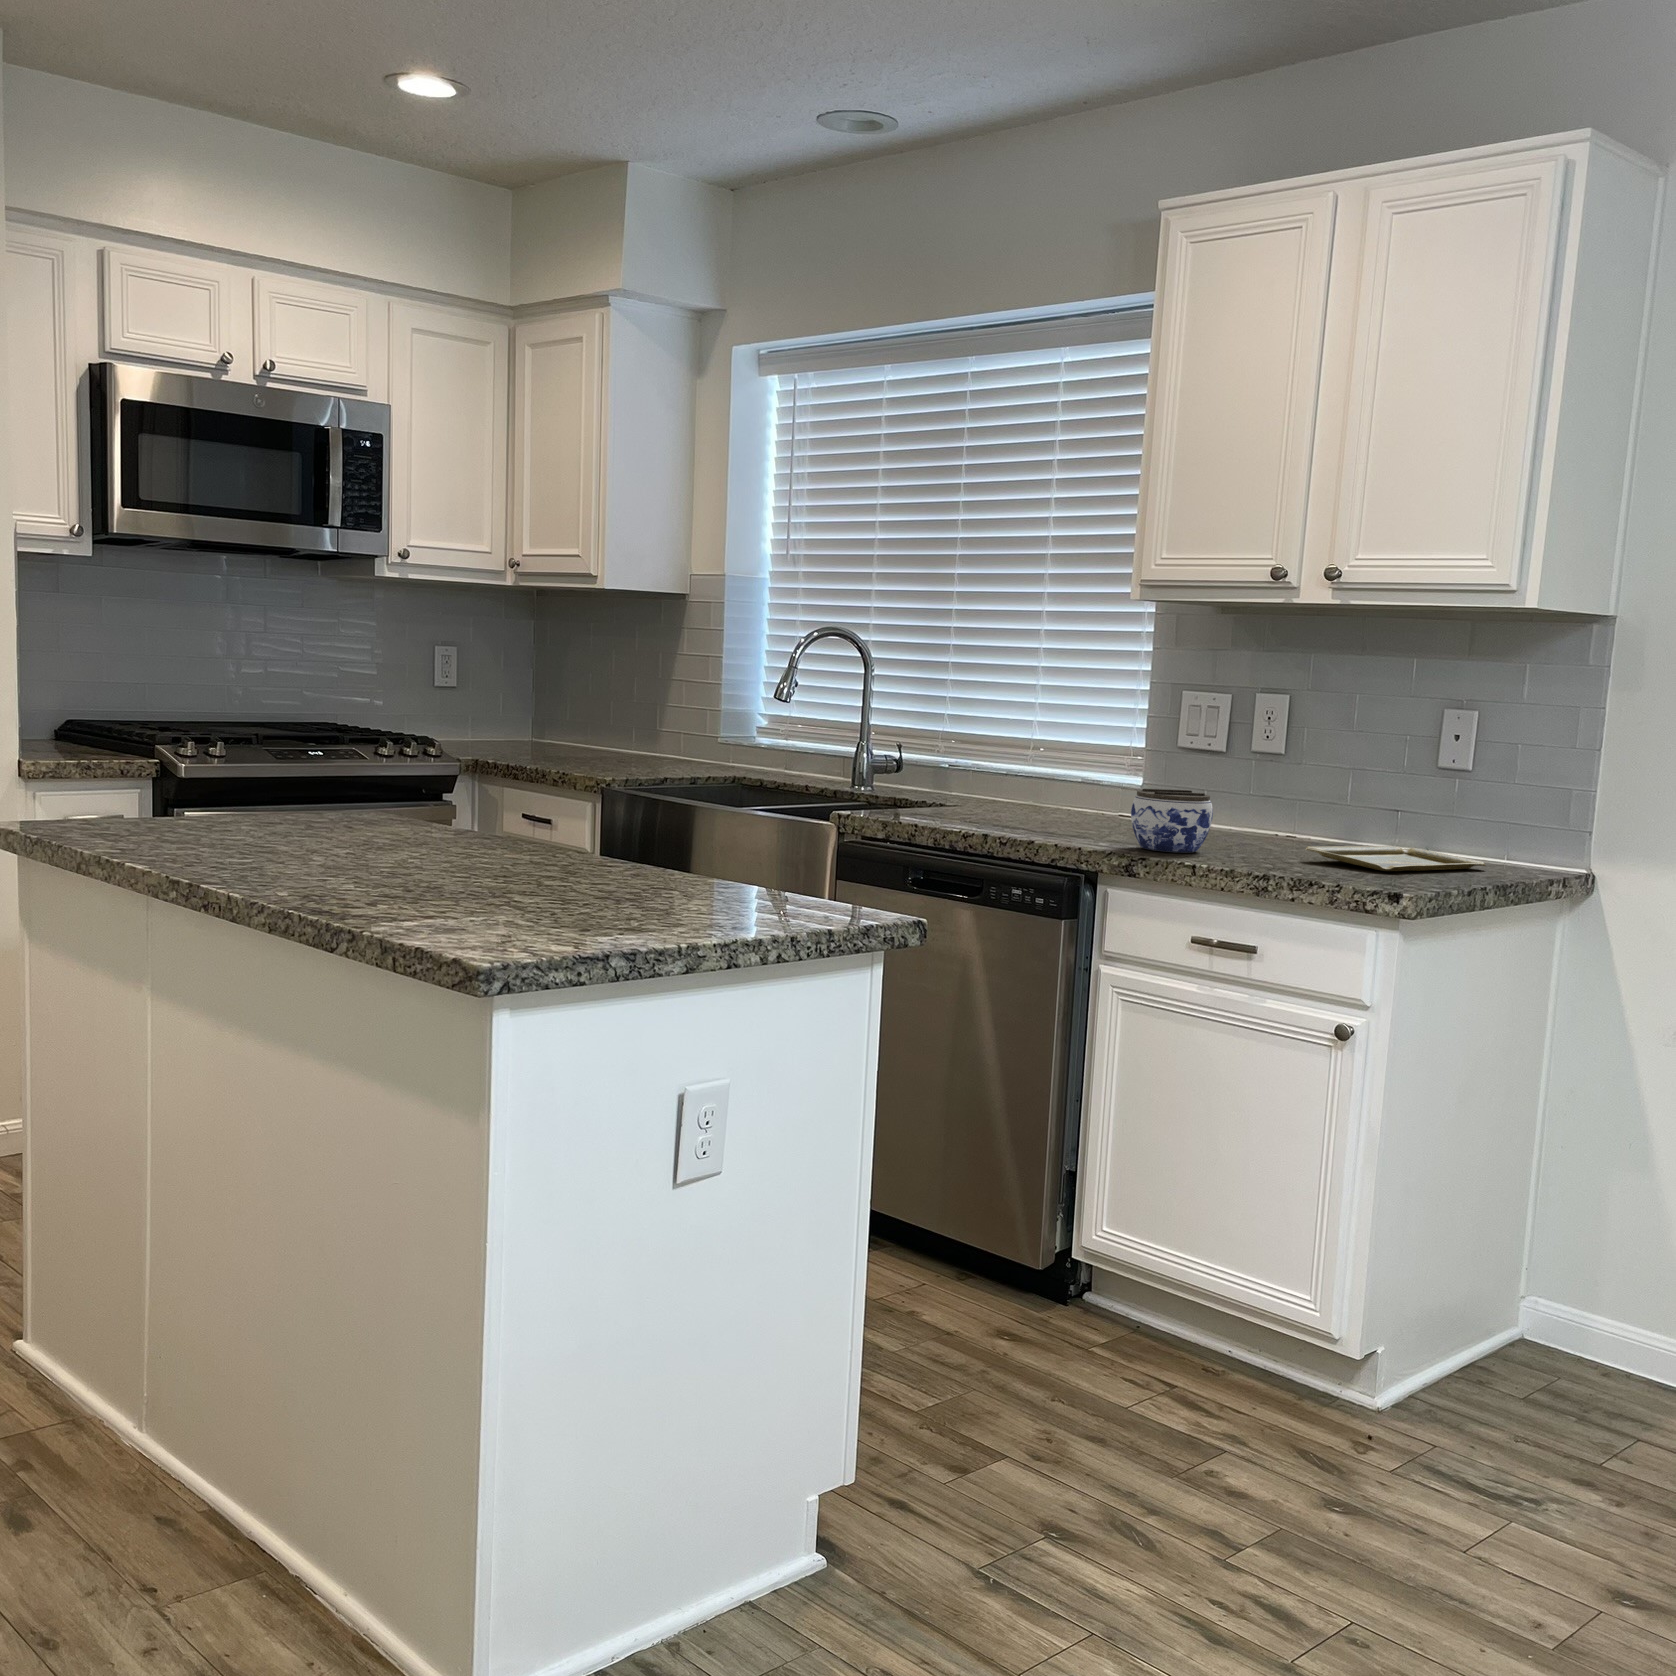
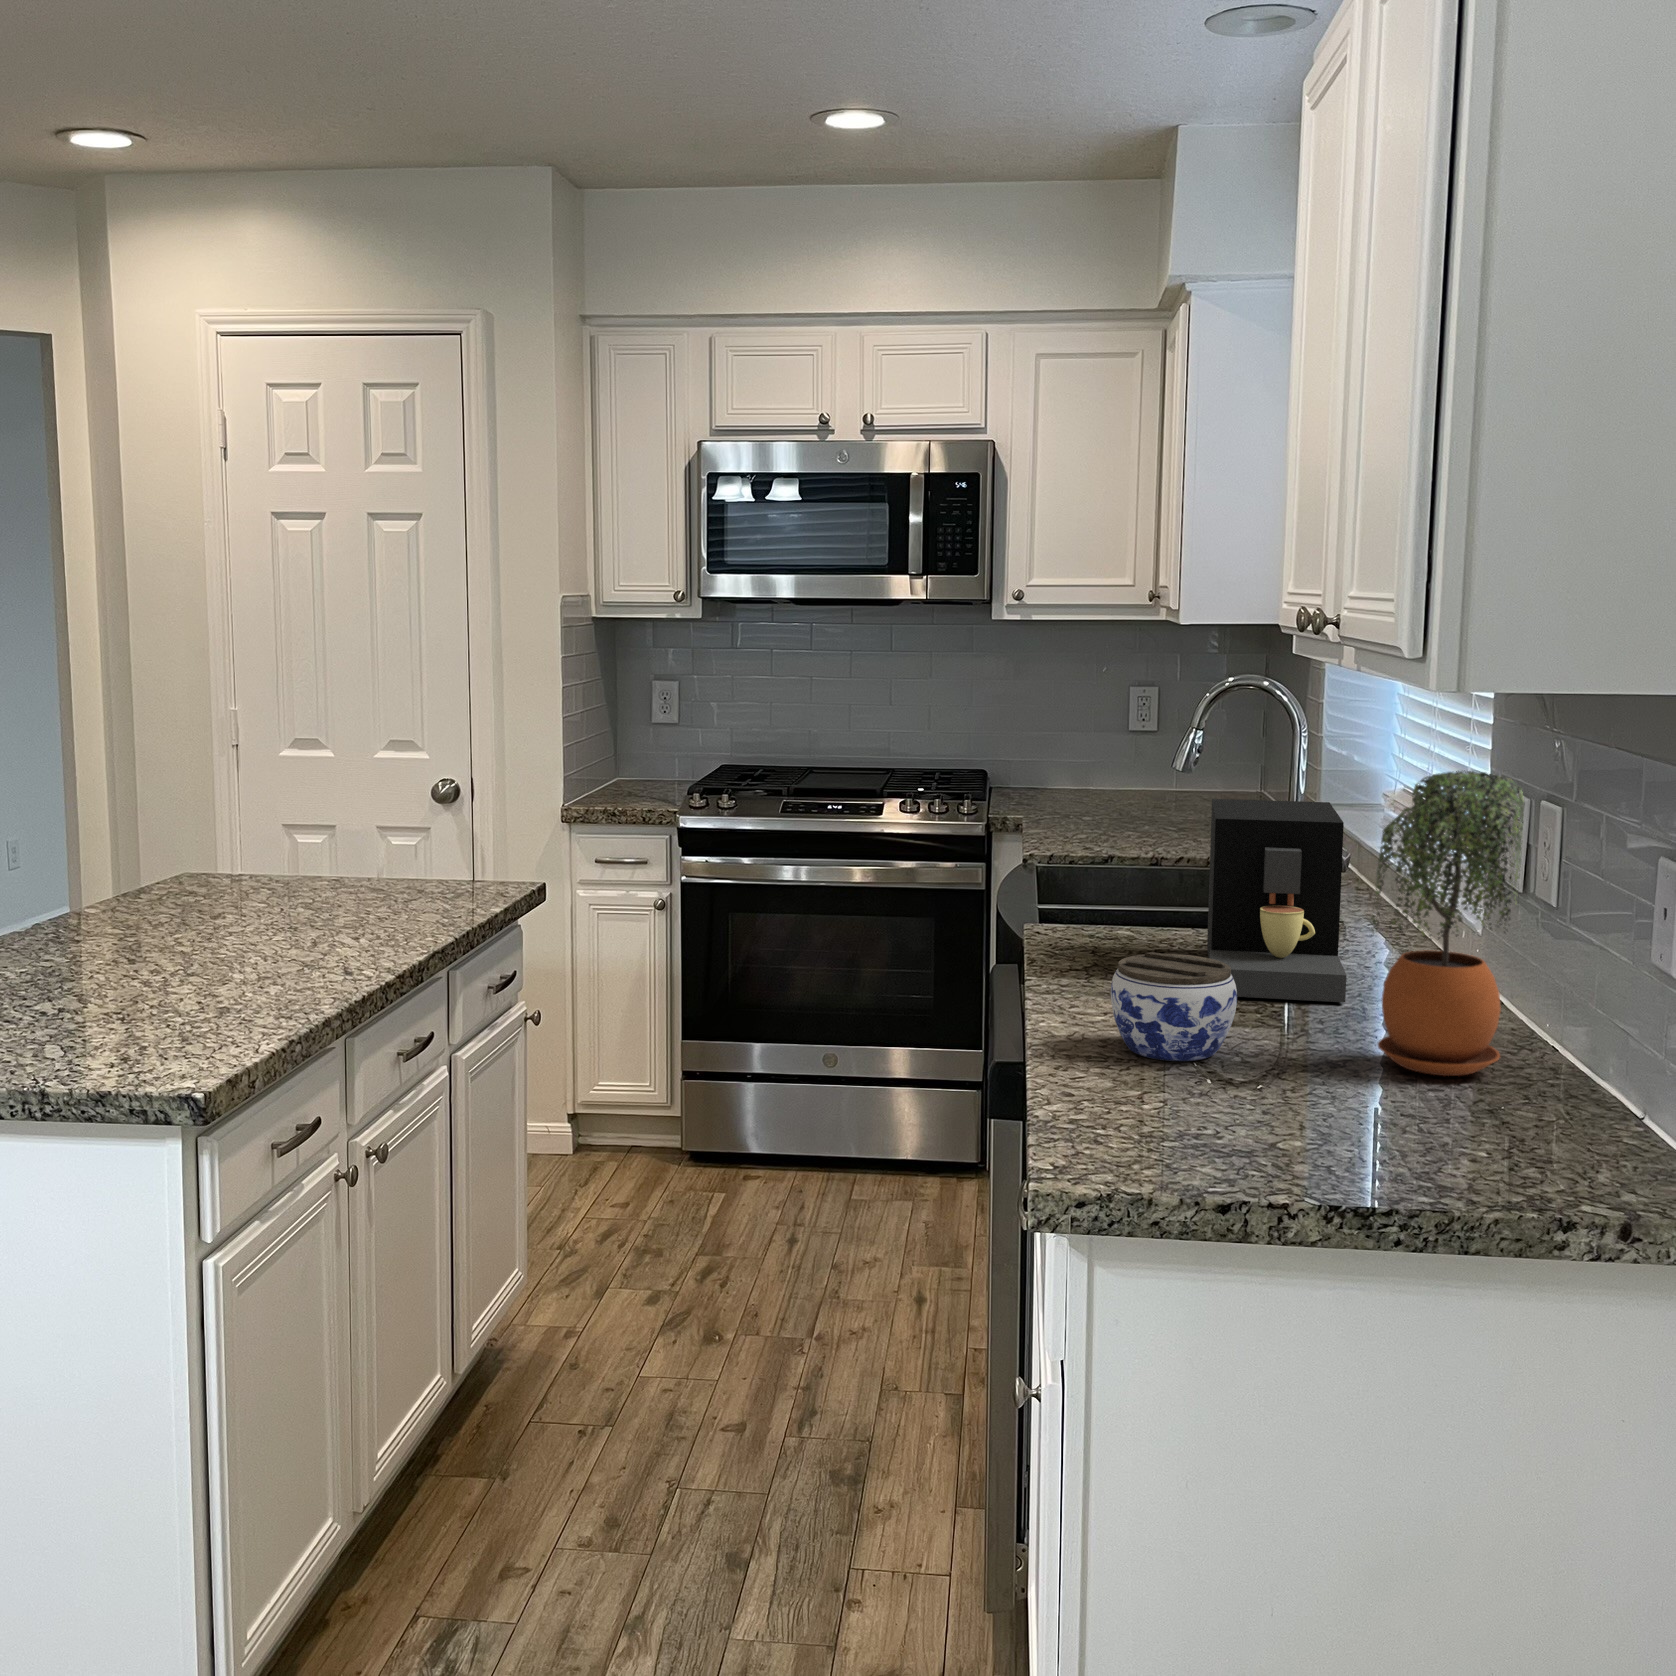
potted plant: none [1235,667,1316,847] -> present [1372,771,1524,1076]
coffee maker: none [943,706,1122,831] -> present [1207,799,1346,1002]
tray: present [1305,846,1486,871] -> none [1247,1086,1555,1186]

